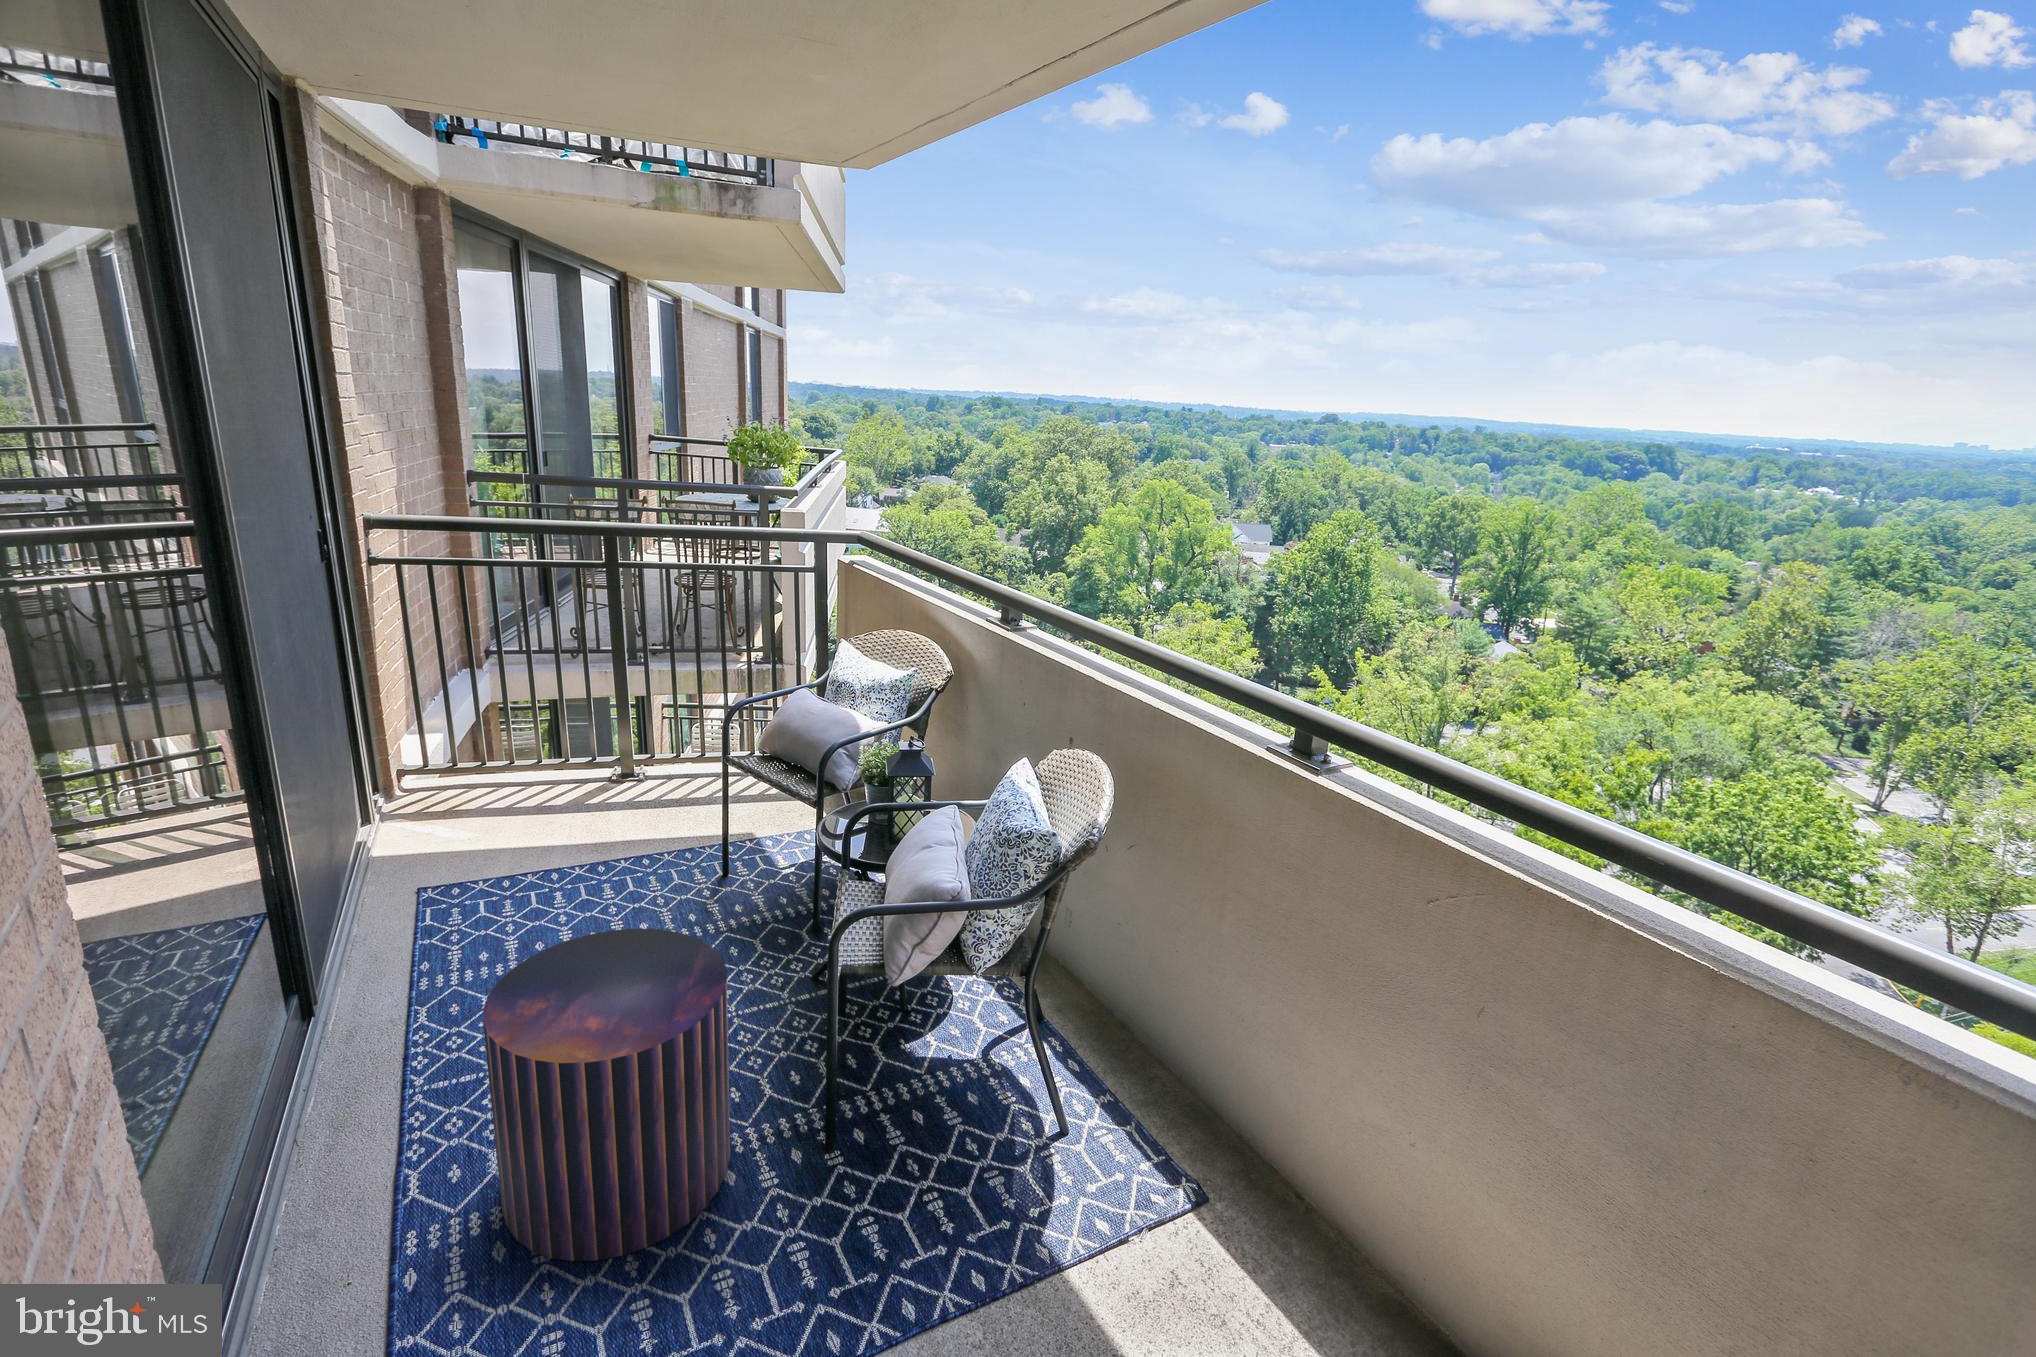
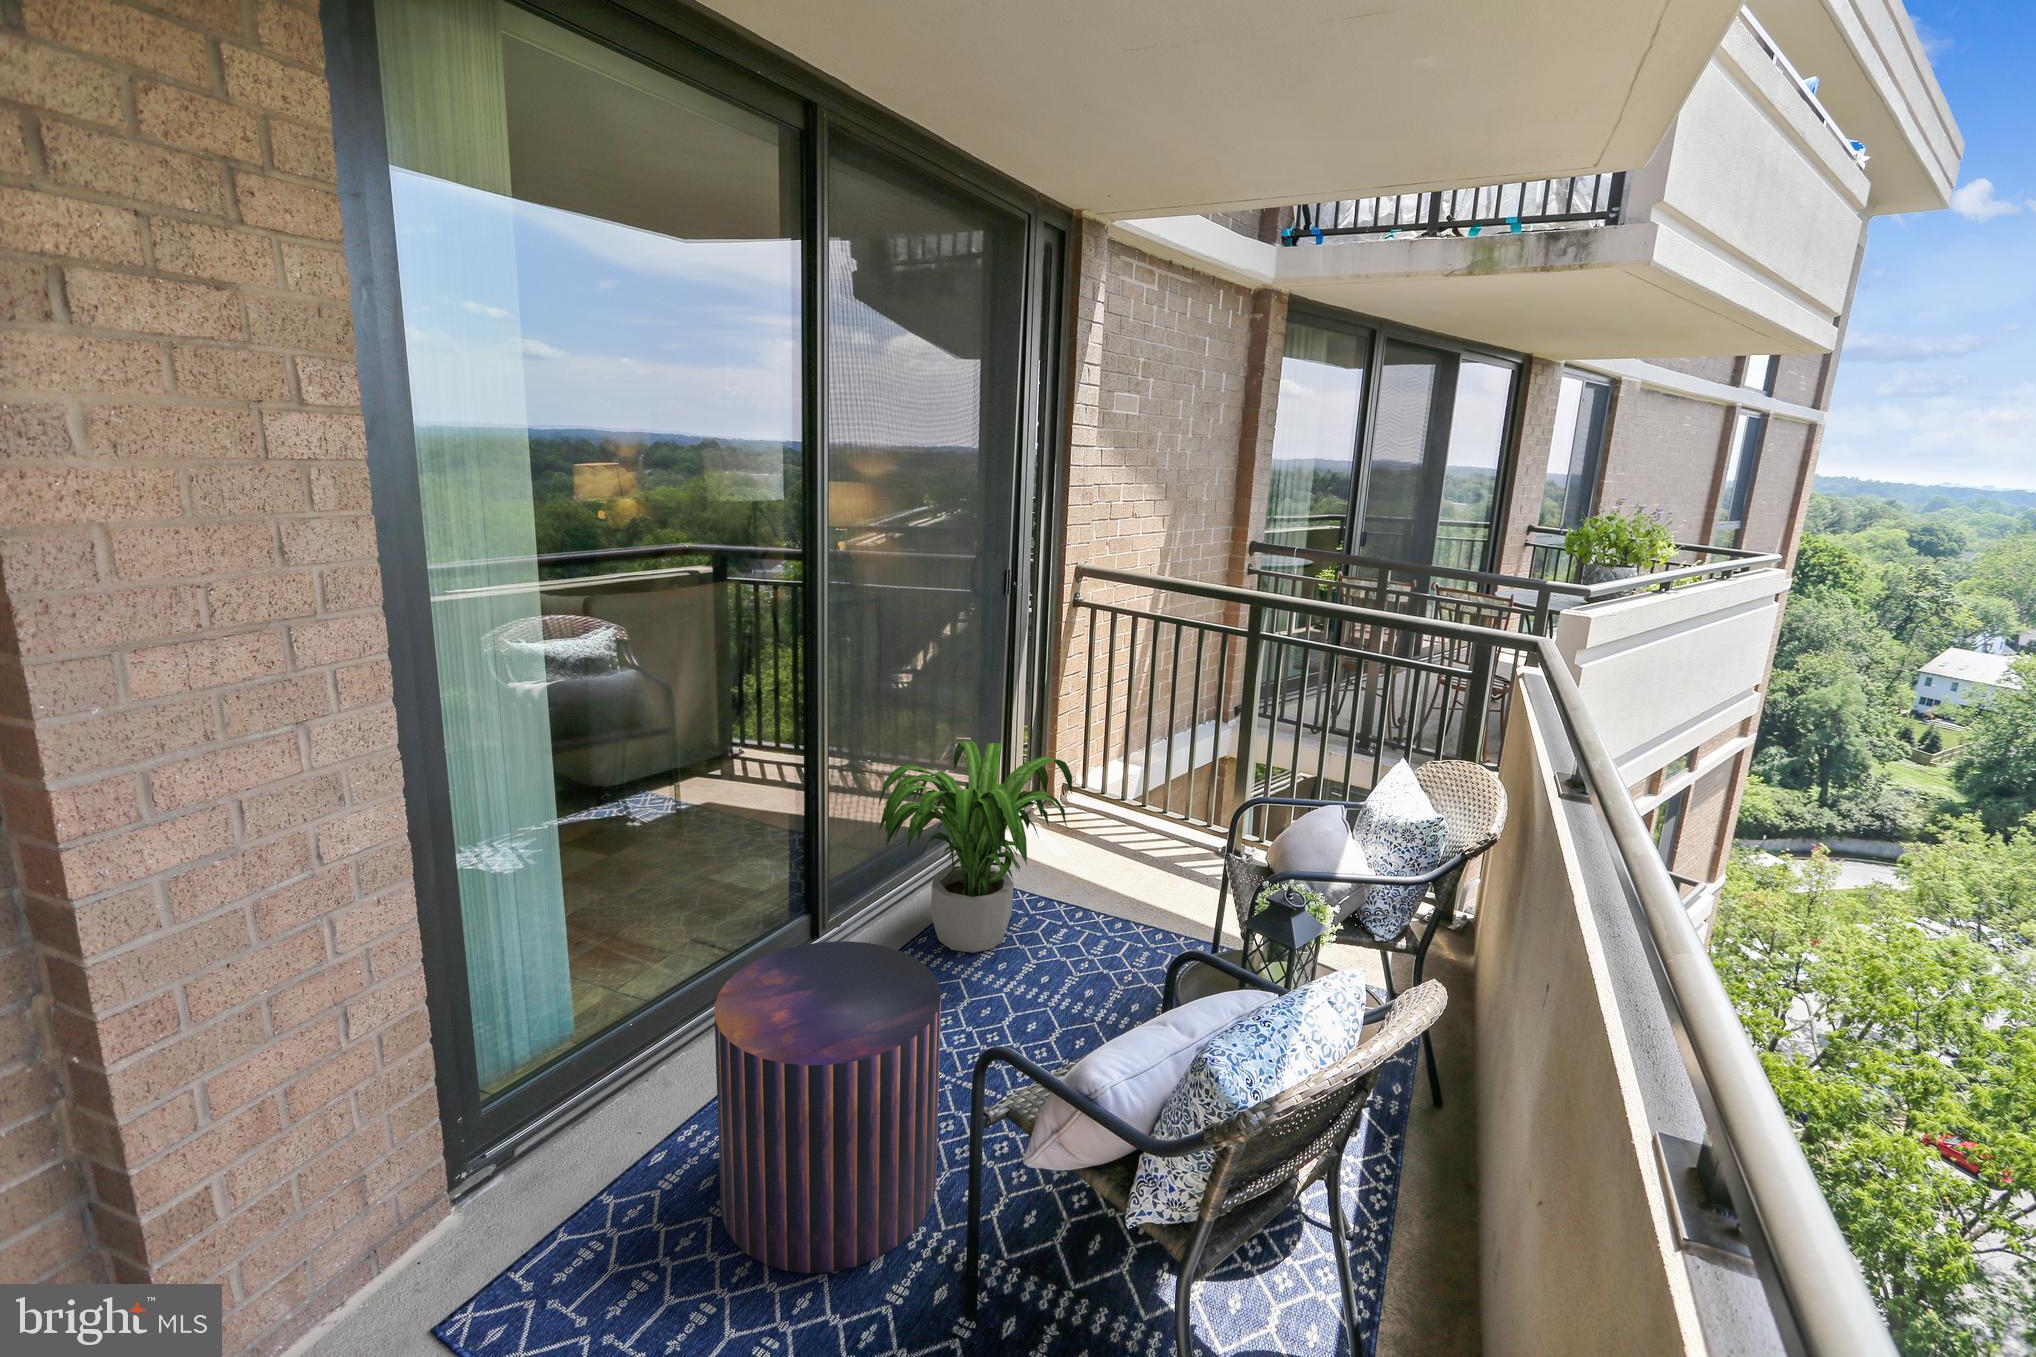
potted plant: none [336,725,576,959] -> present [878,740,1072,953]

